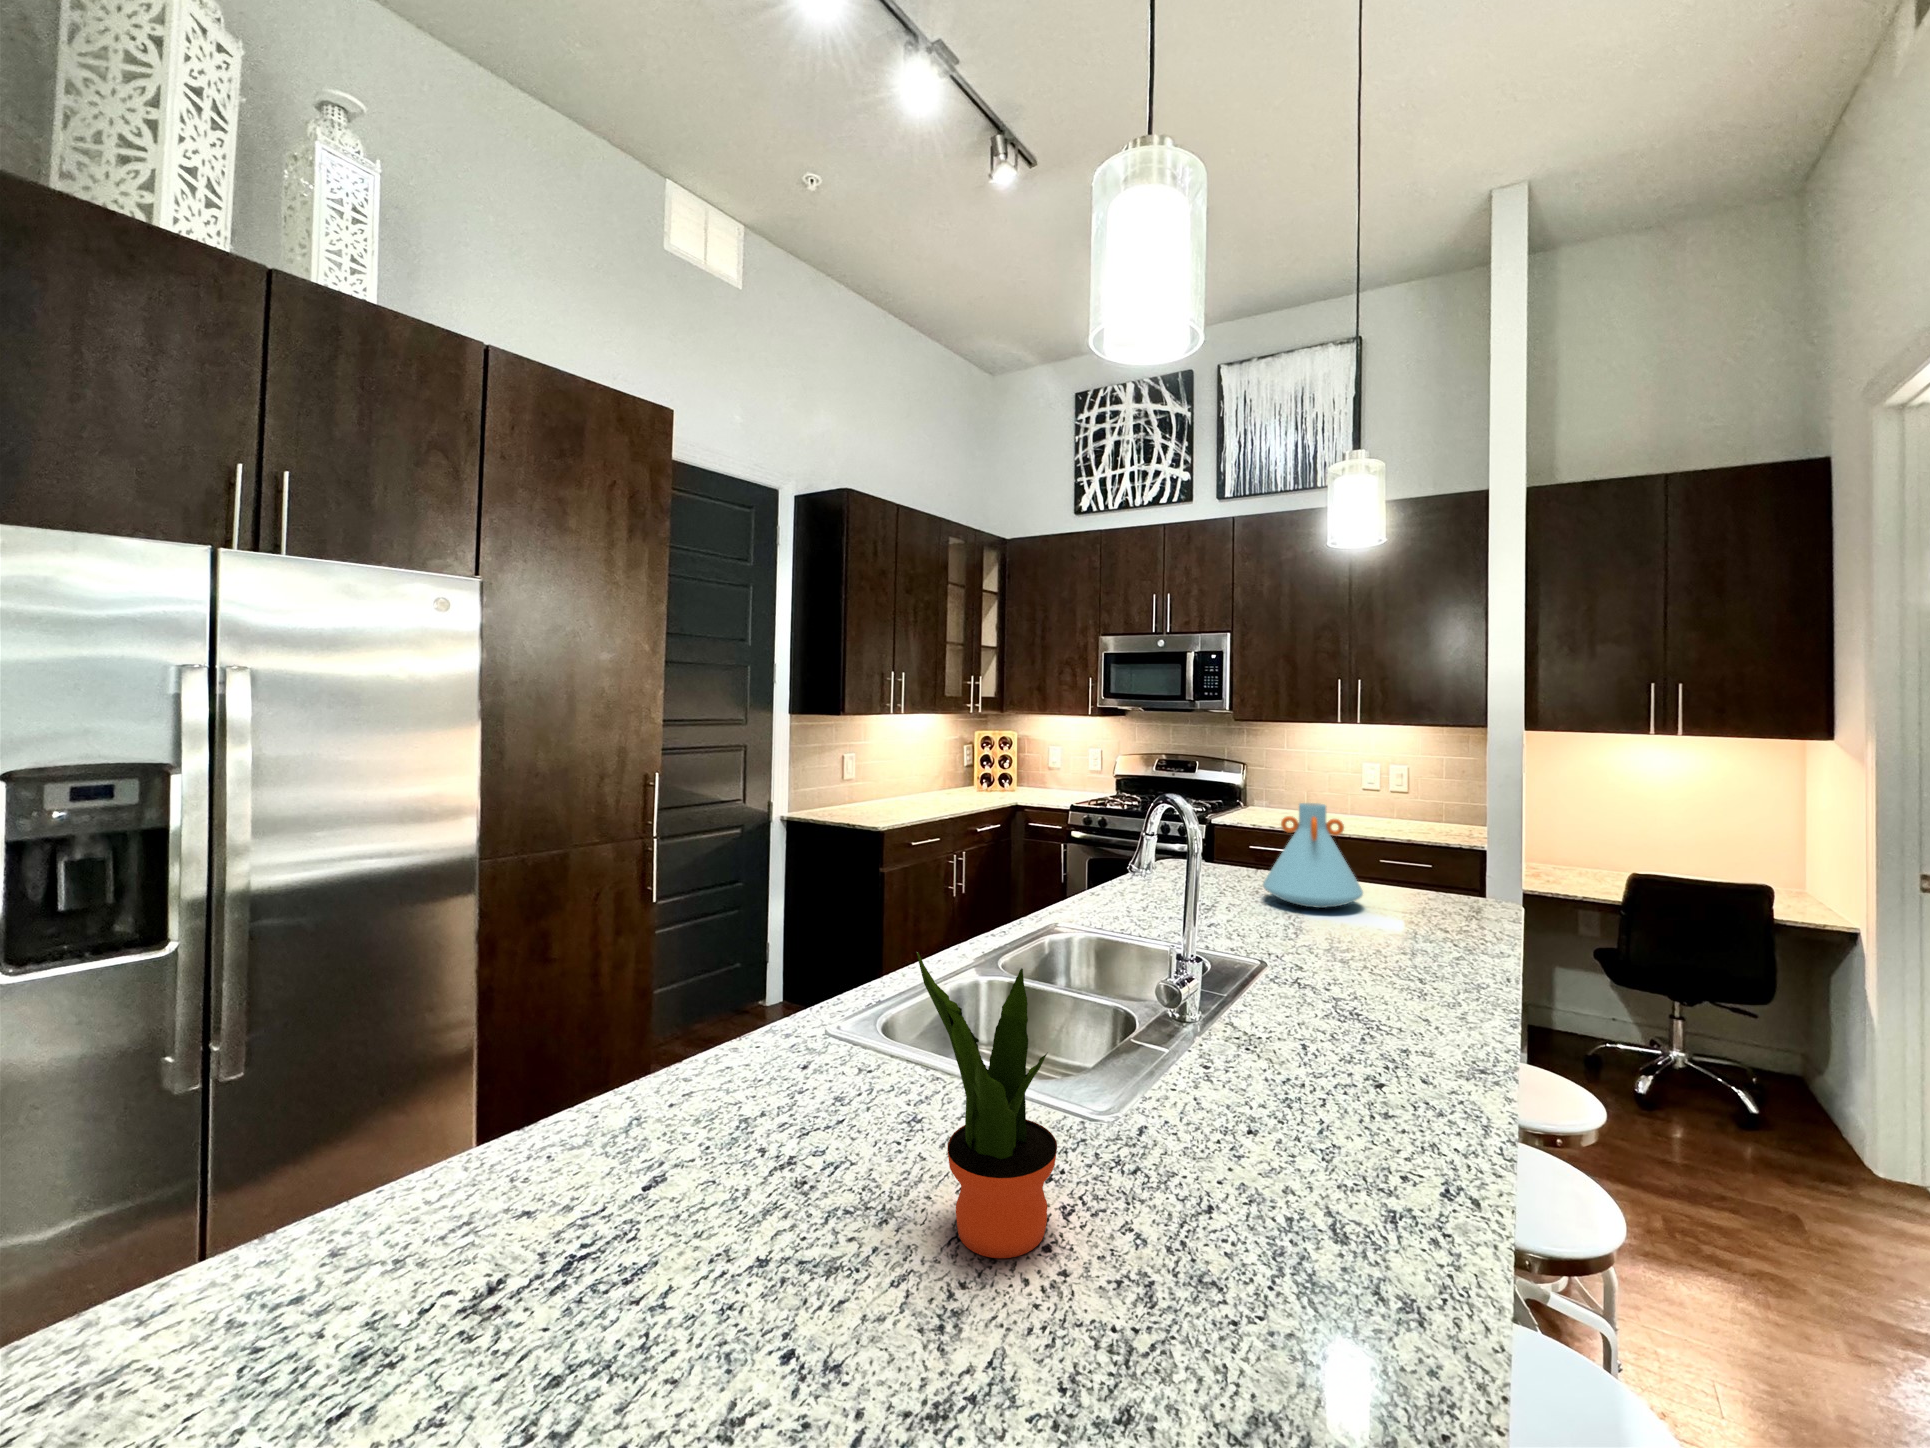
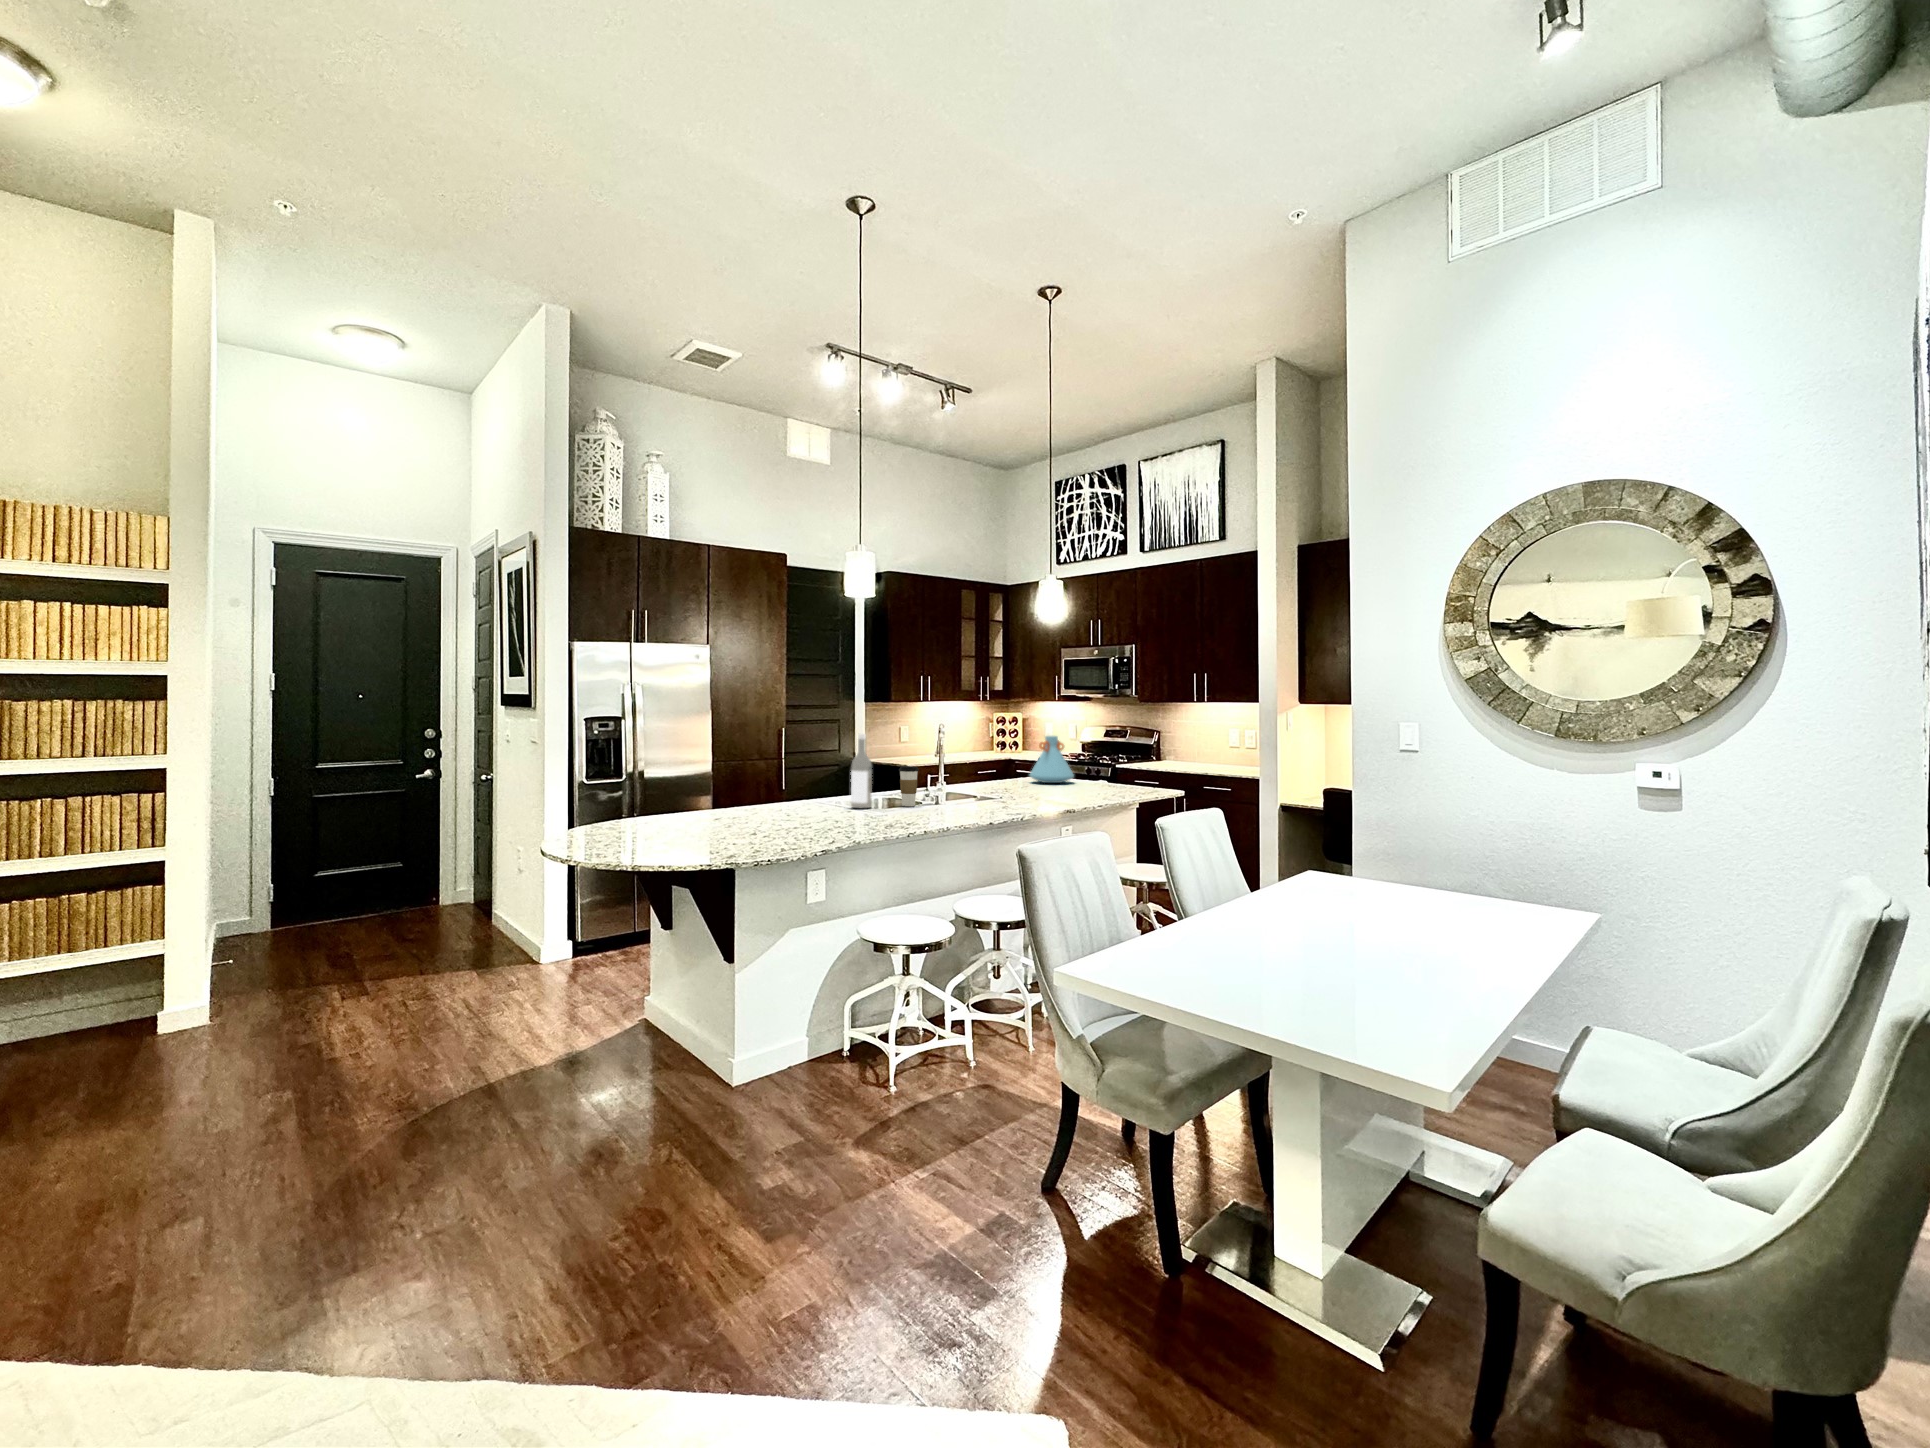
wine bottle: none [1198,919,1293,1287] -> present [851,733,872,808]
potted plant: present [916,952,1057,1258] -> none [801,744,829,806]
coffee cup: none [1327,1016,1412,1199] -> present [899,766,919,806]

